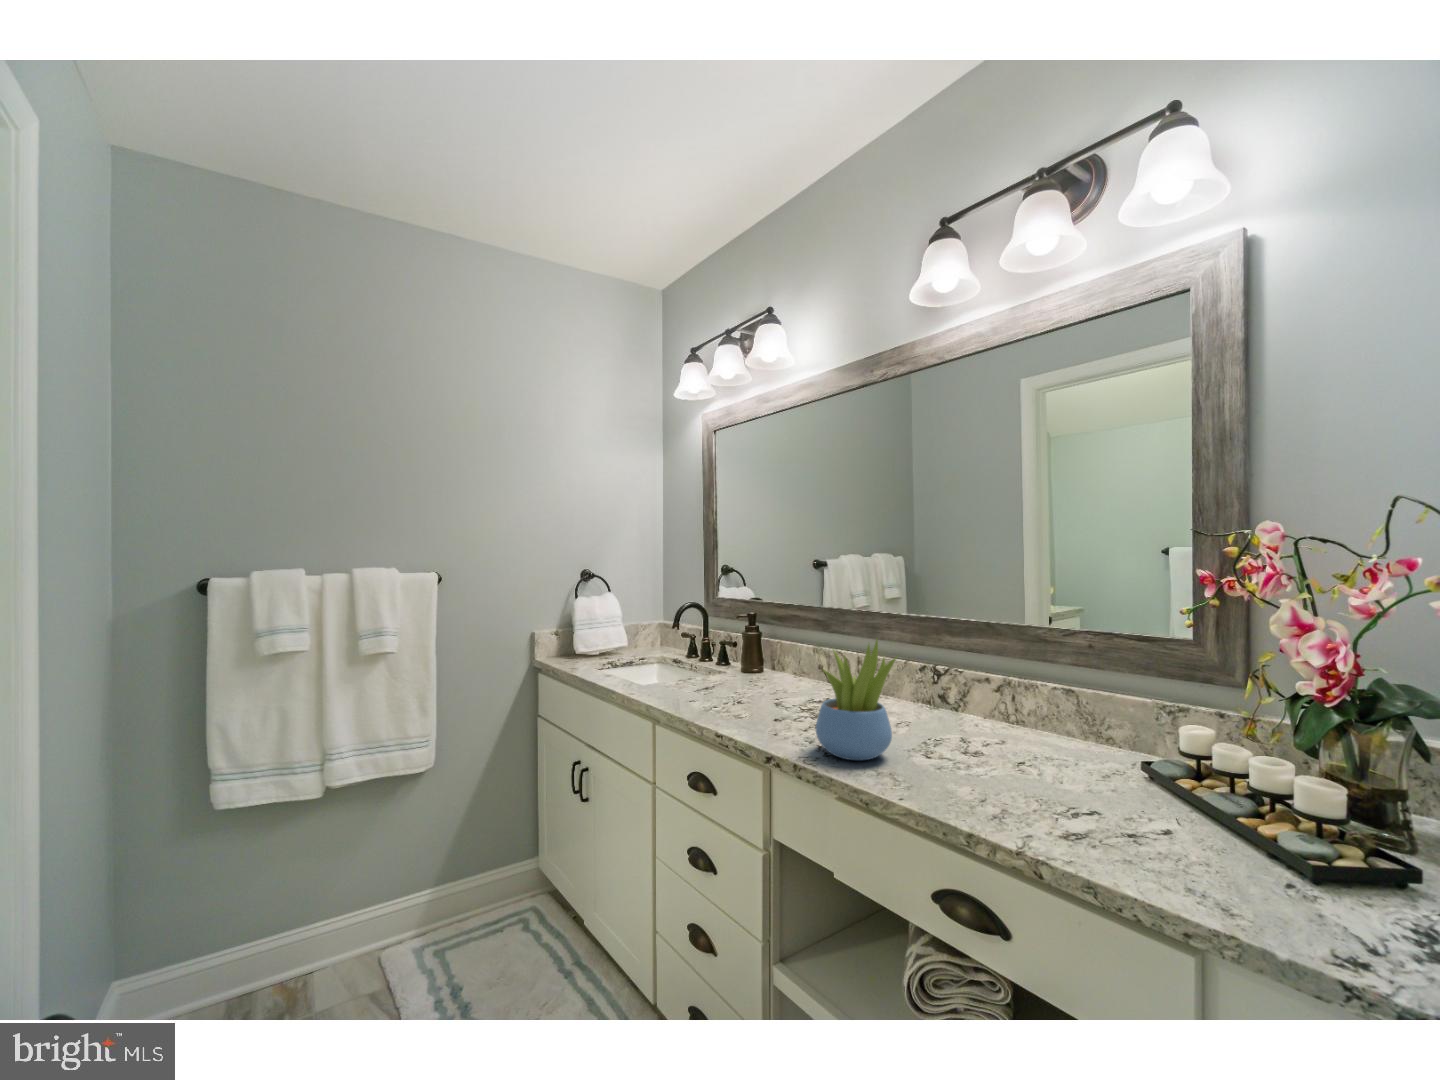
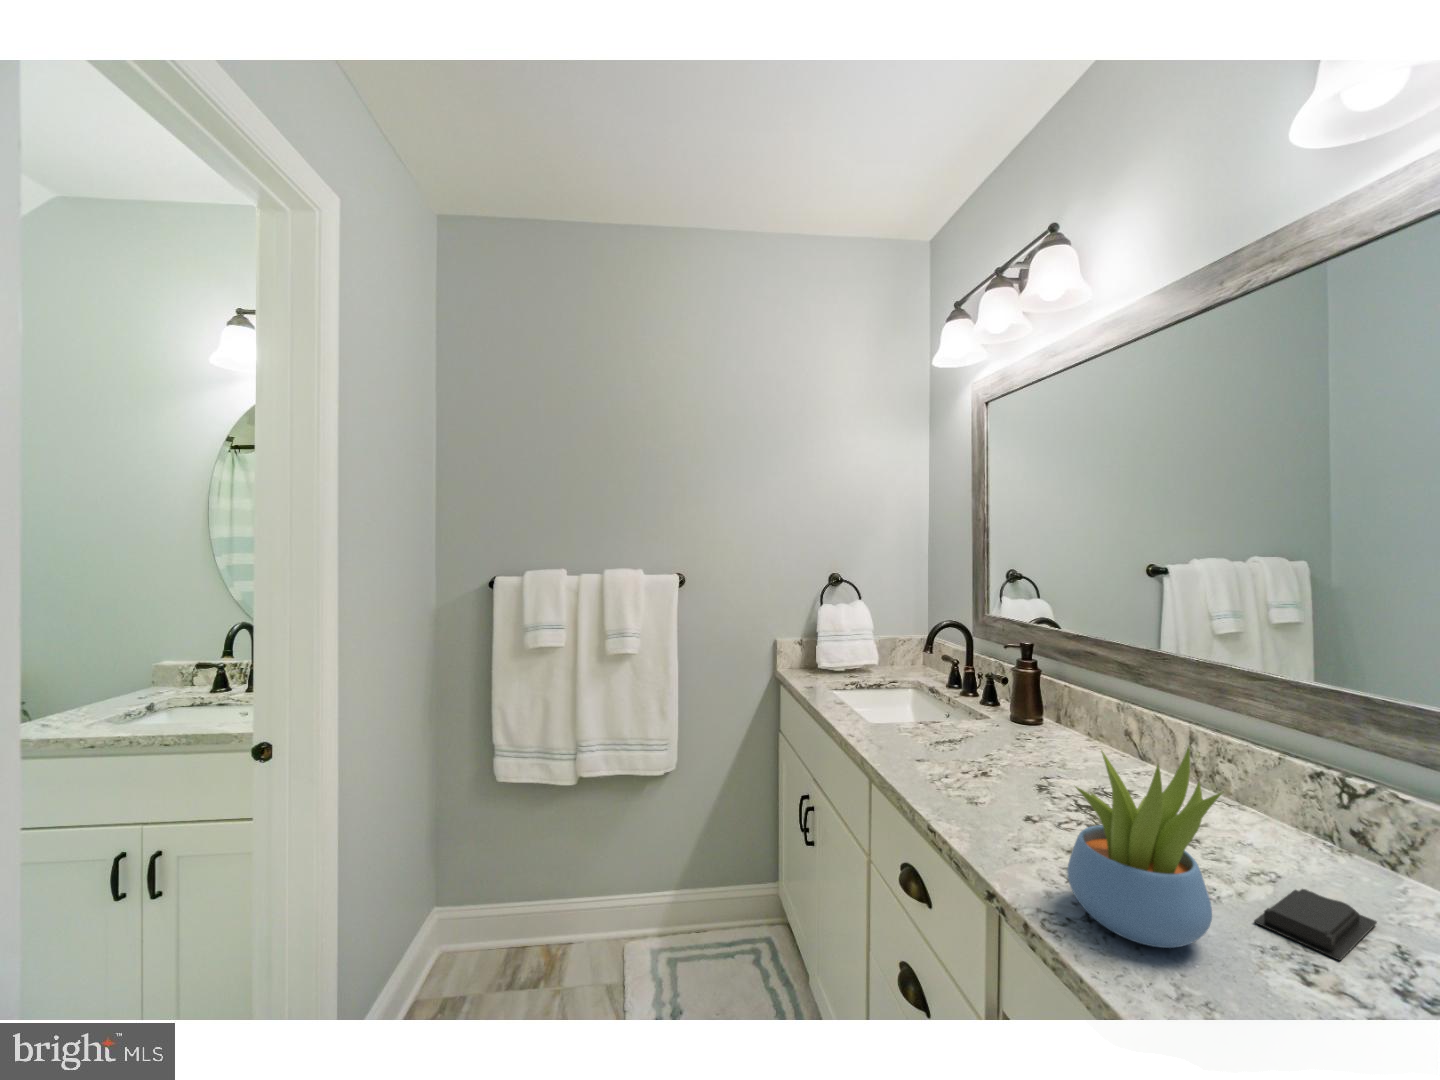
soap bar: none [906,722,954,748] -> present [1254,889,1377,960]

